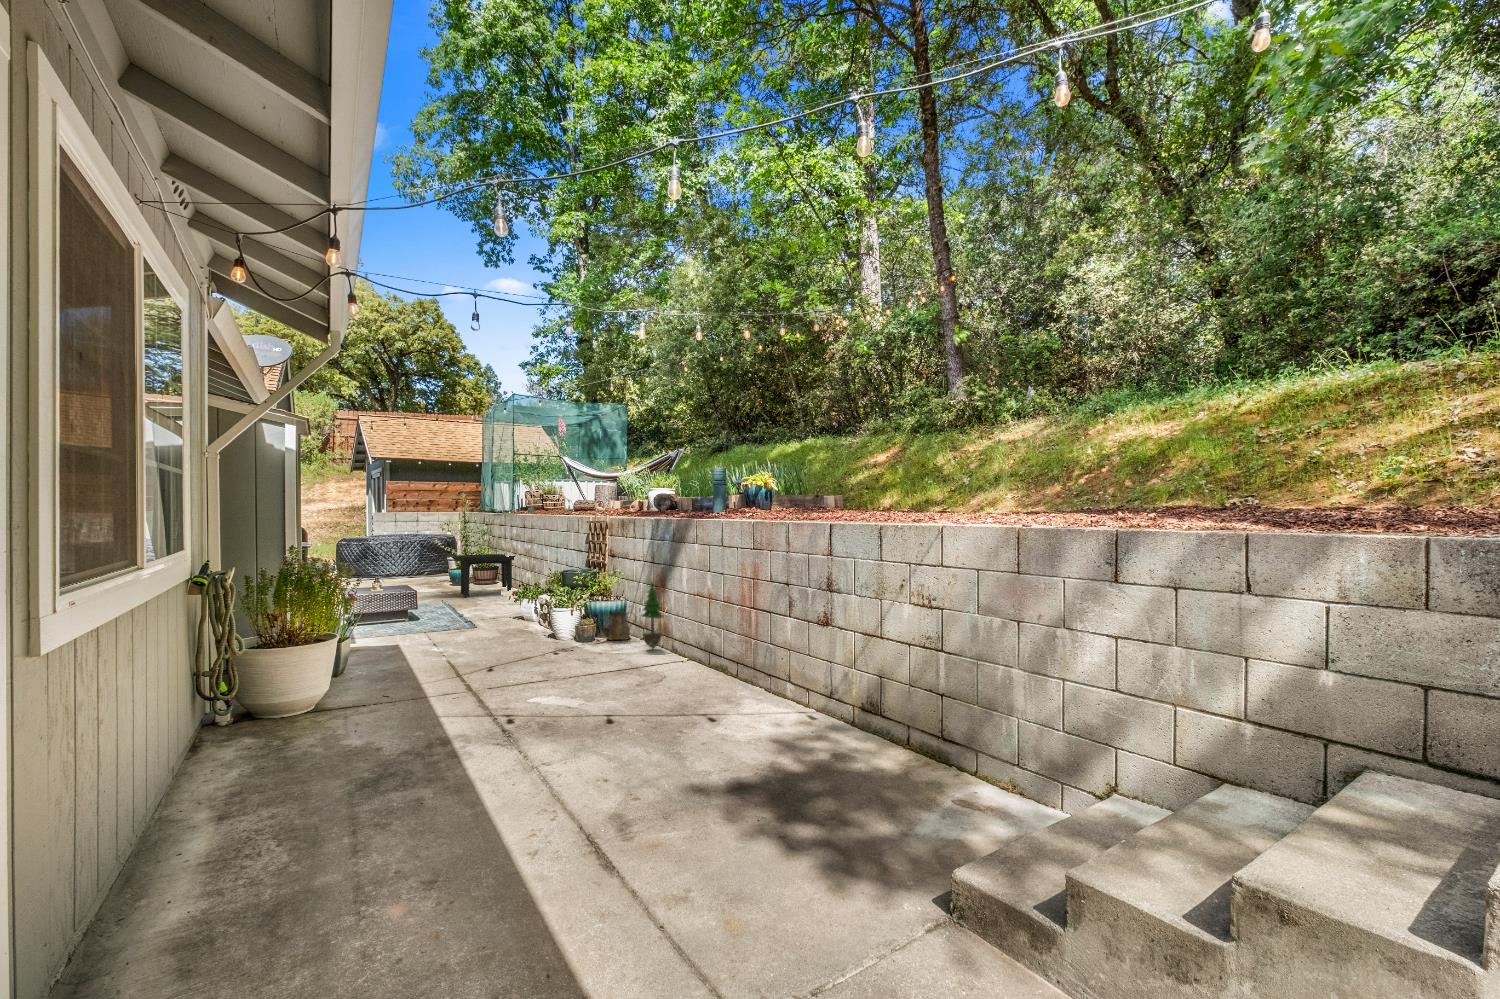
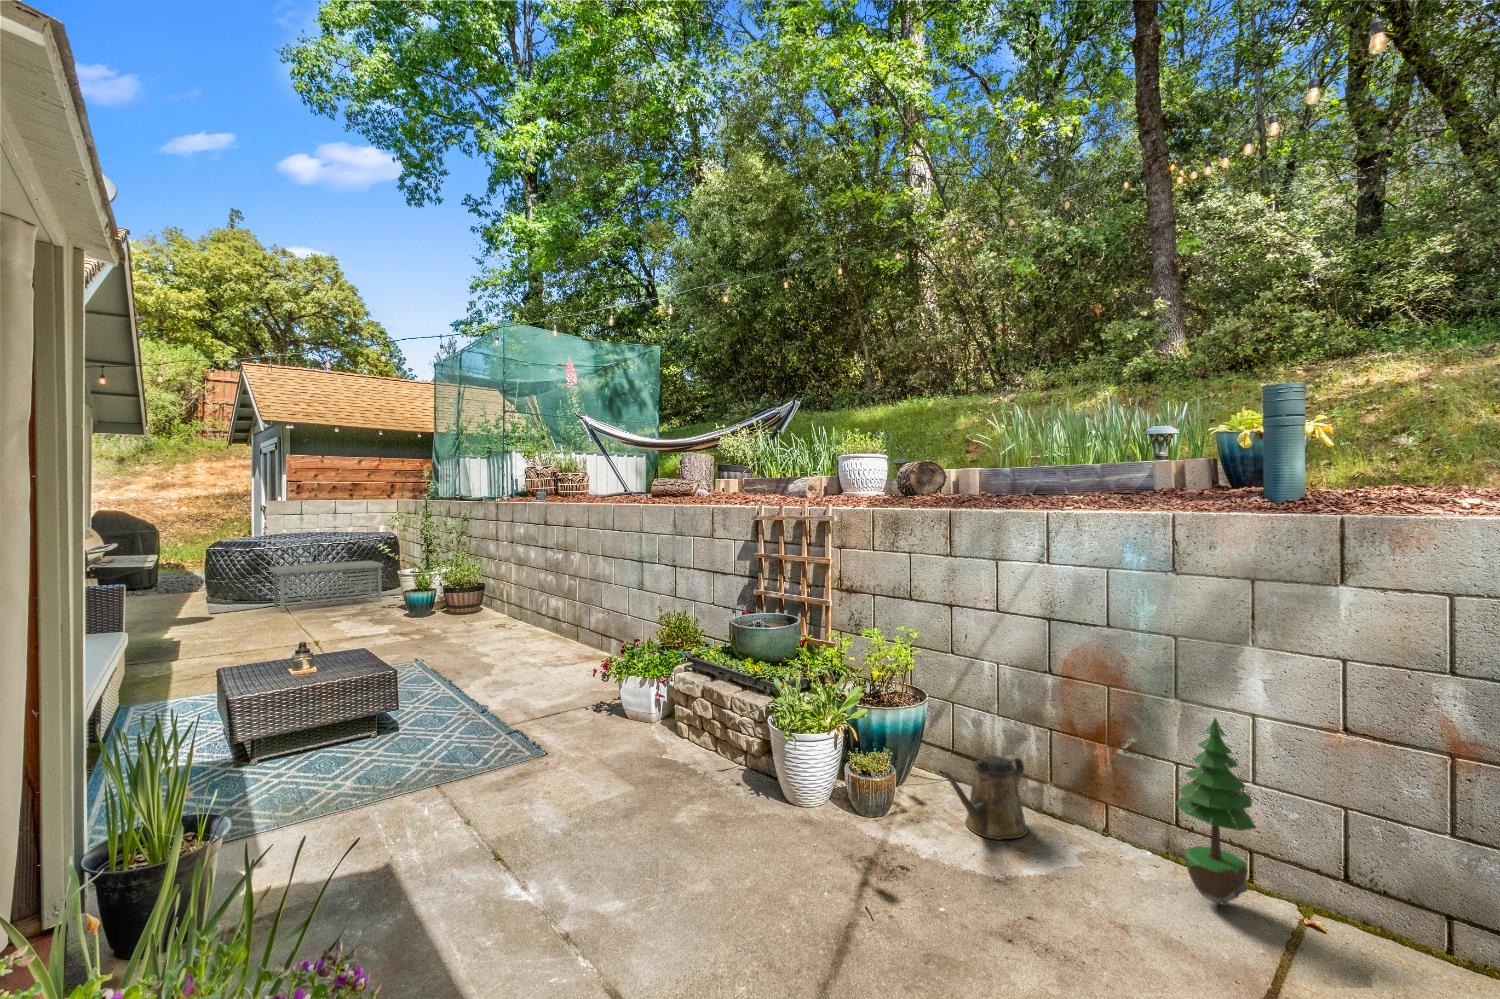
round table: present [451,554,515,597] -> none [421,566,533,642]
storage bench: none [371,555,442,586] -> present [269,561,384,612]

